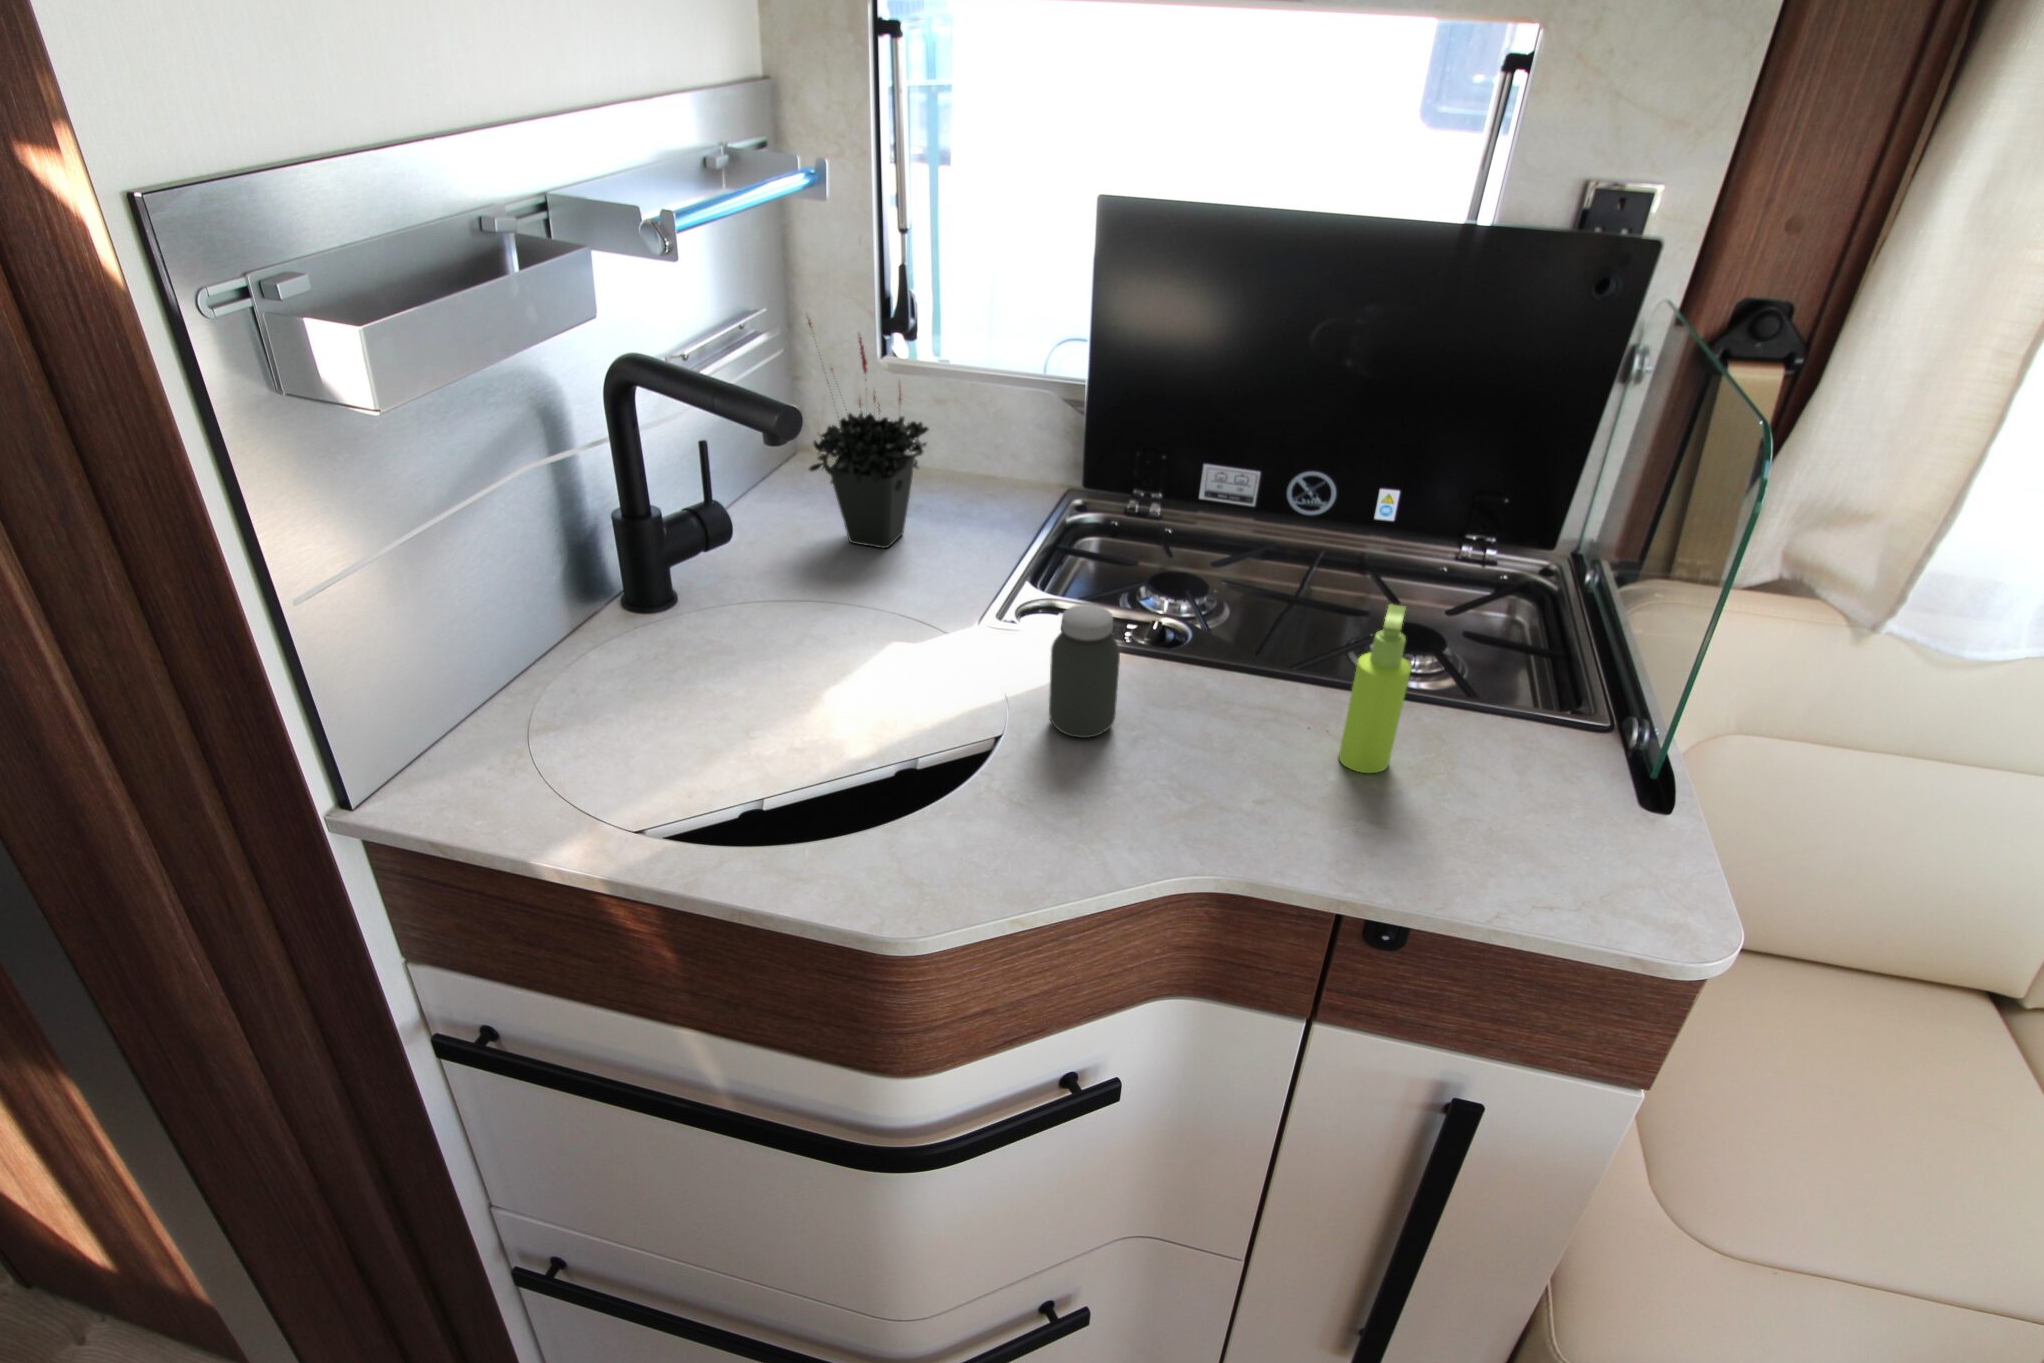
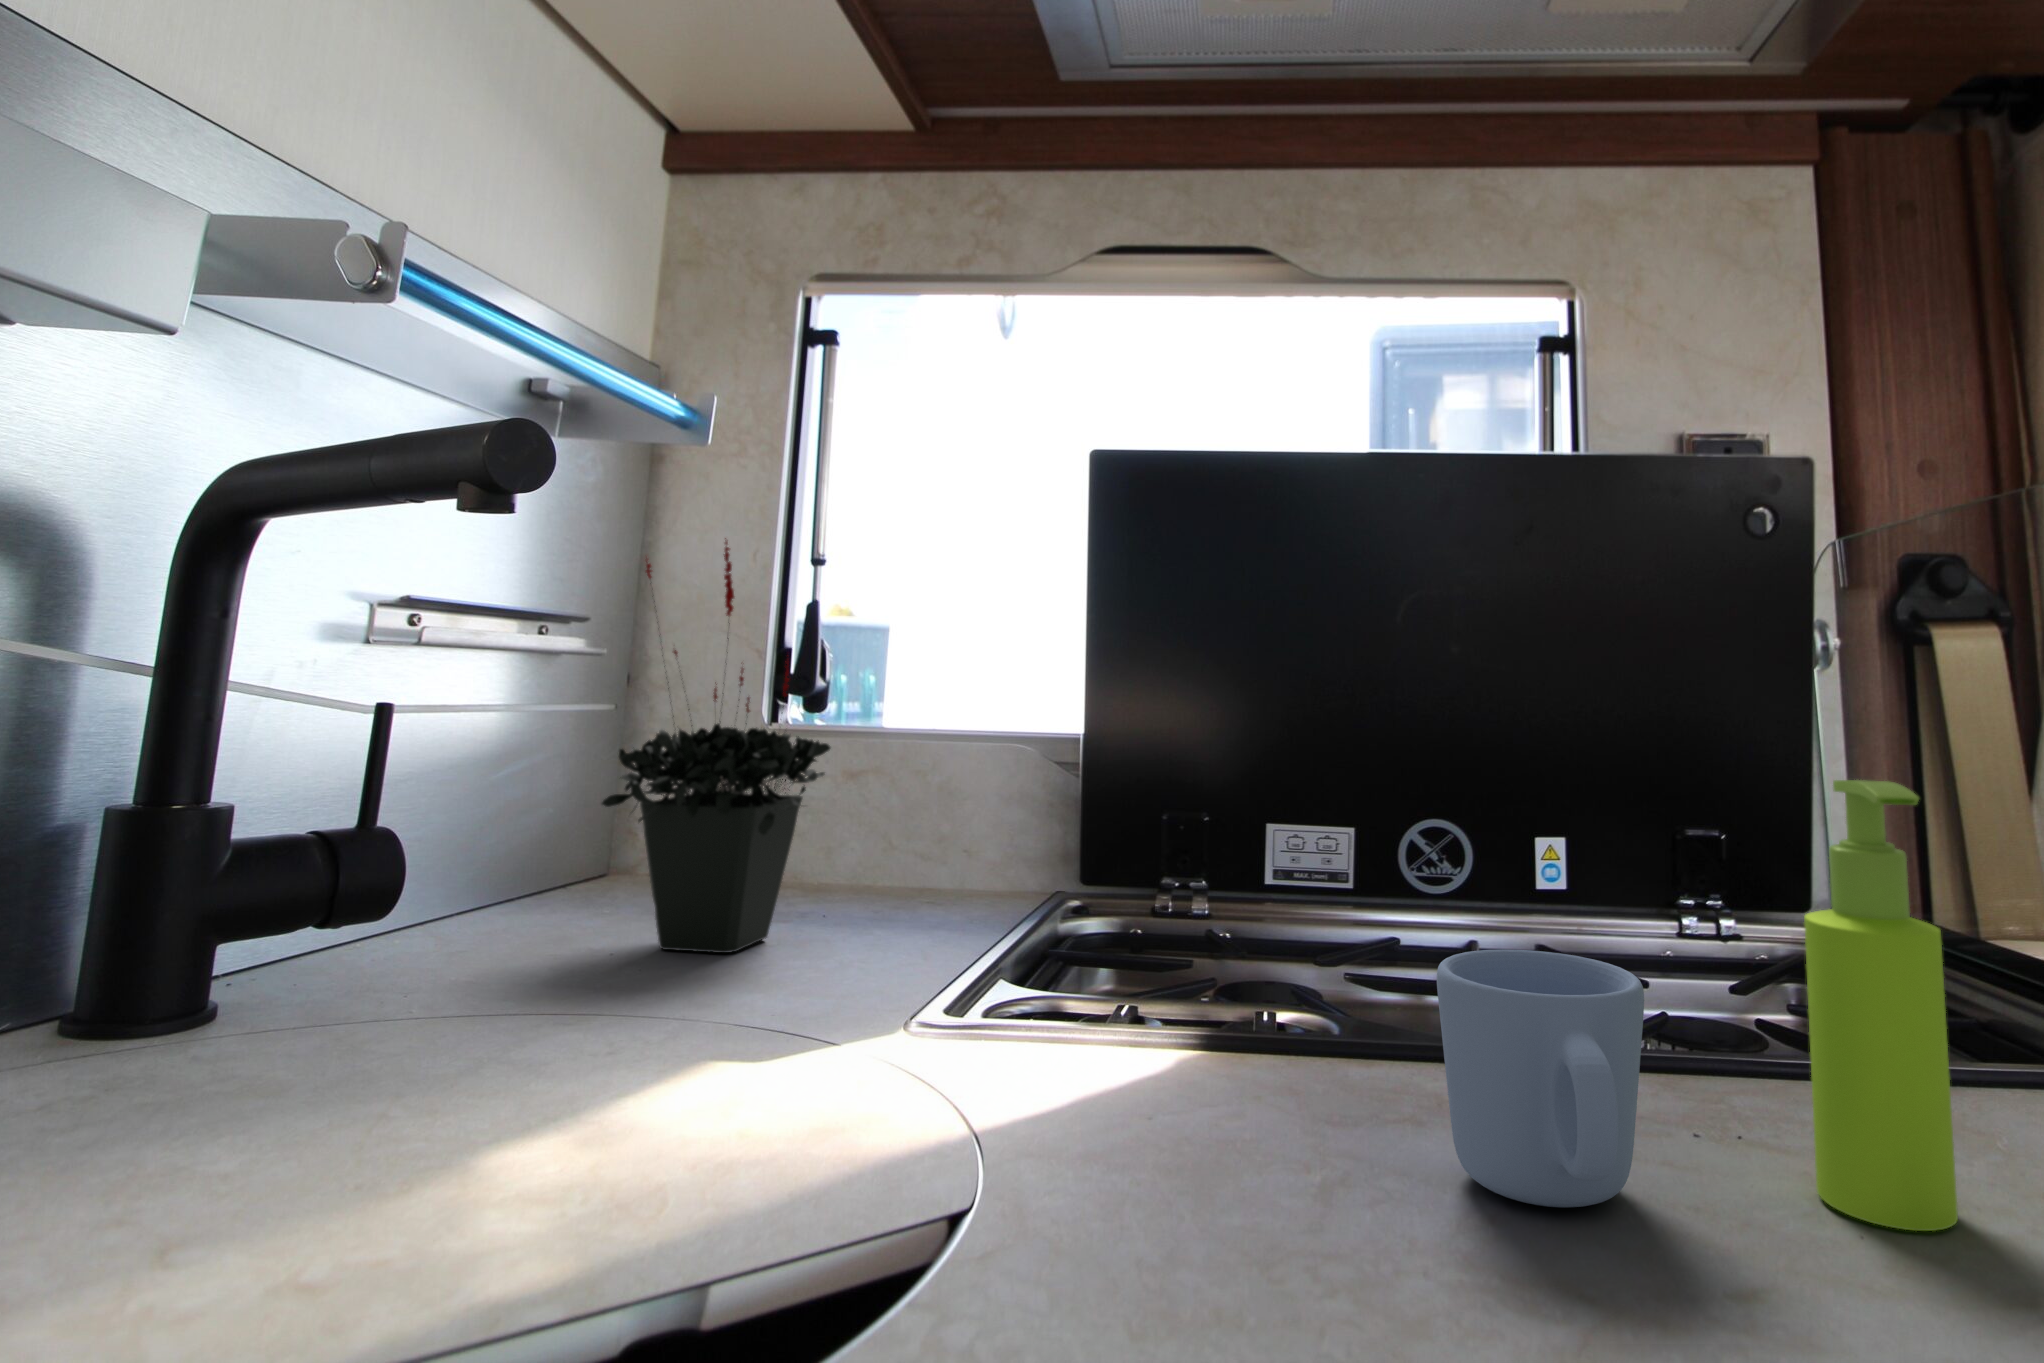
jar: present [1049,604,1120,738] -> none [1093,851,1263,1207]
mug: none [1194,647,1279,751] -> present [1437,950,1644,1207]

